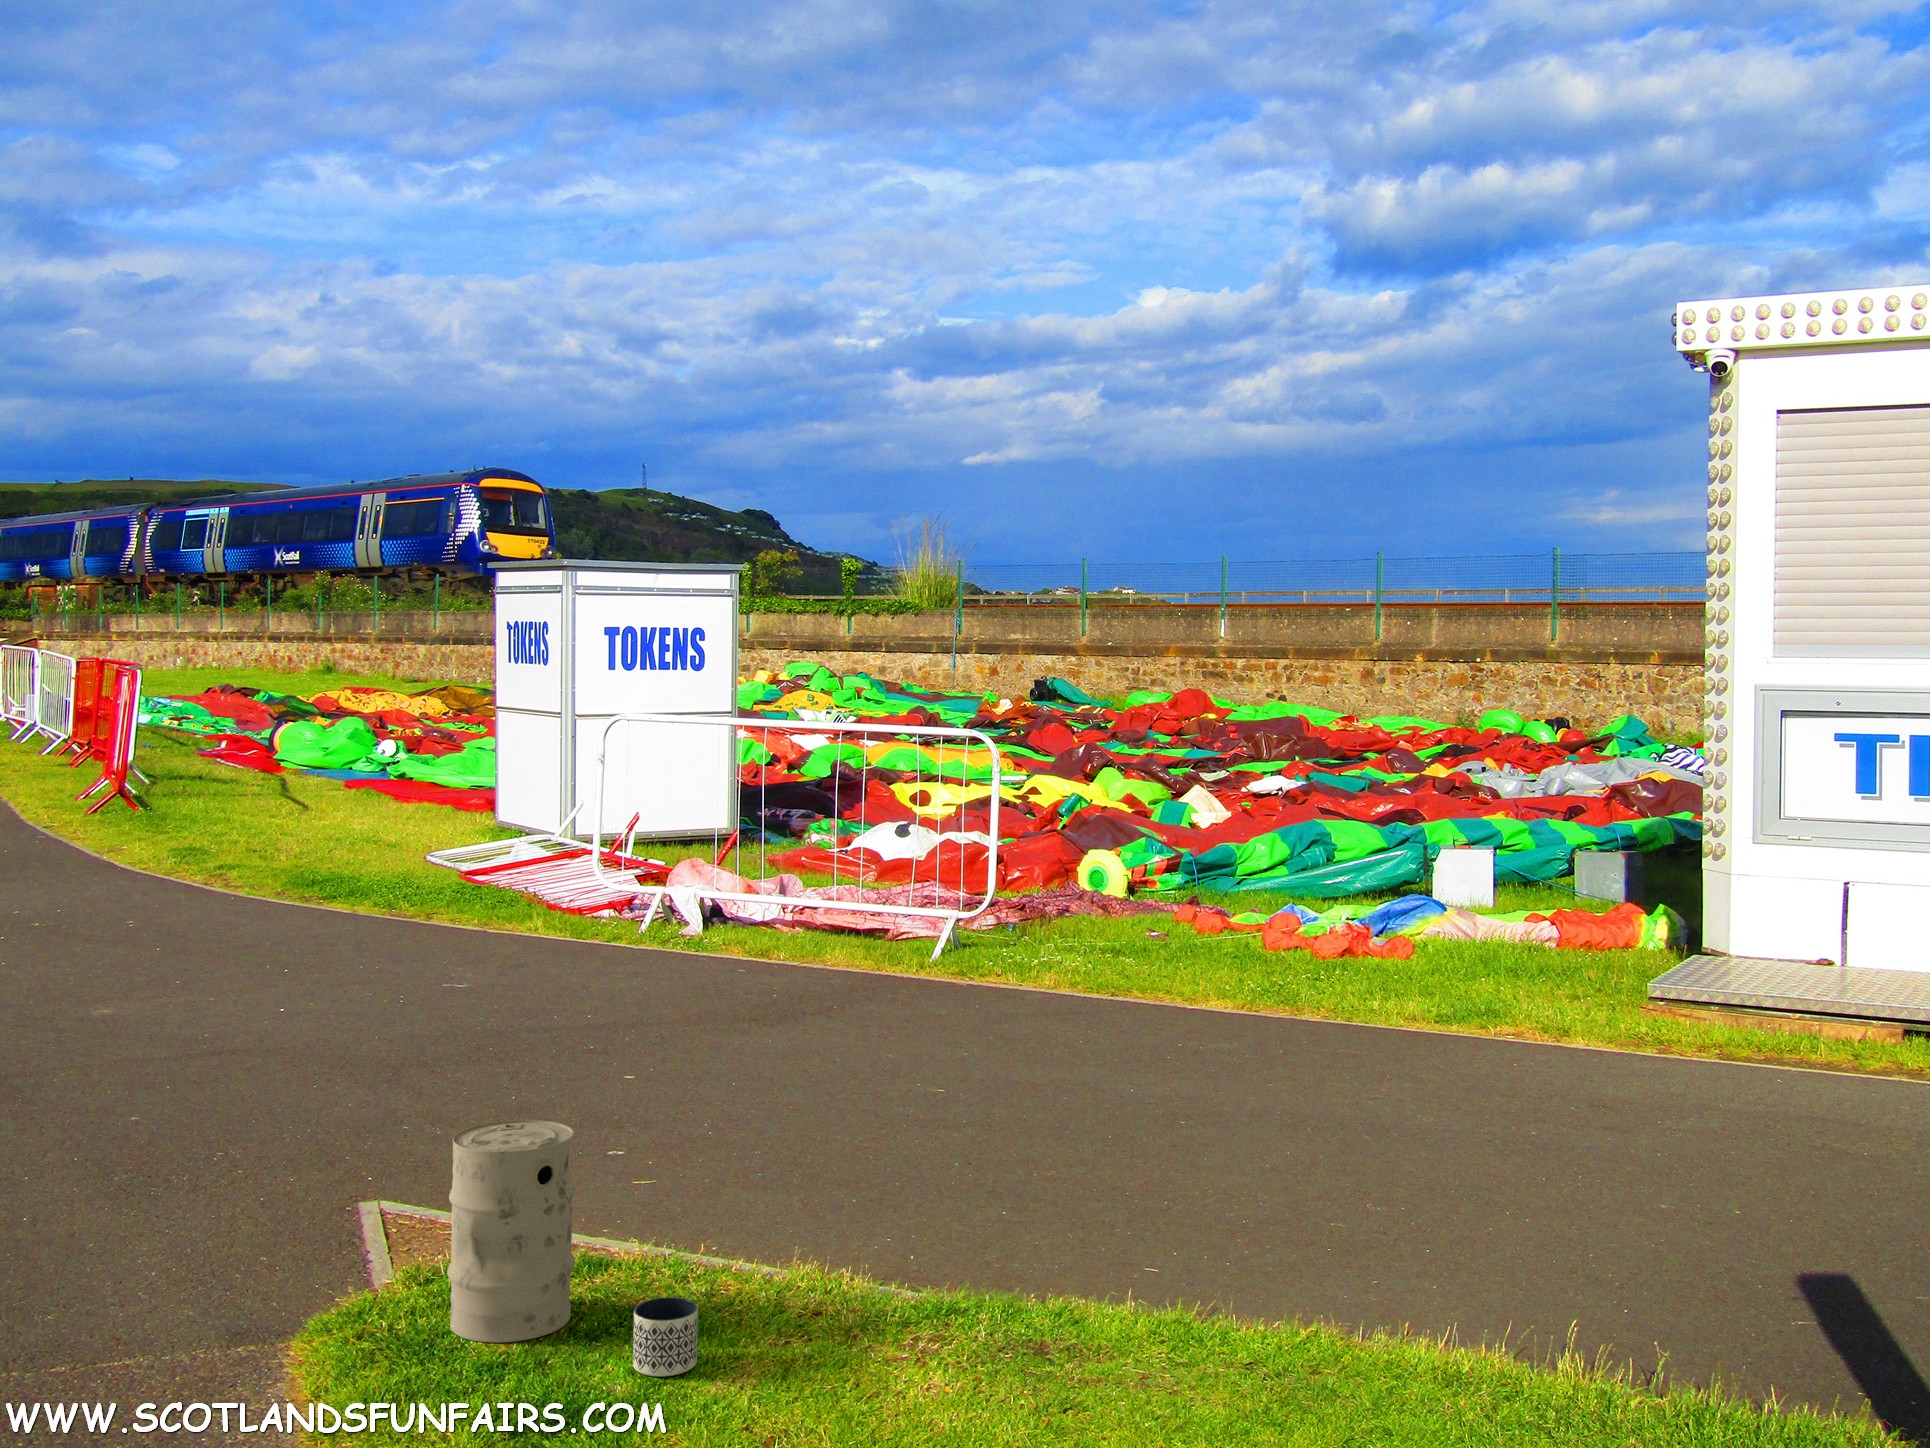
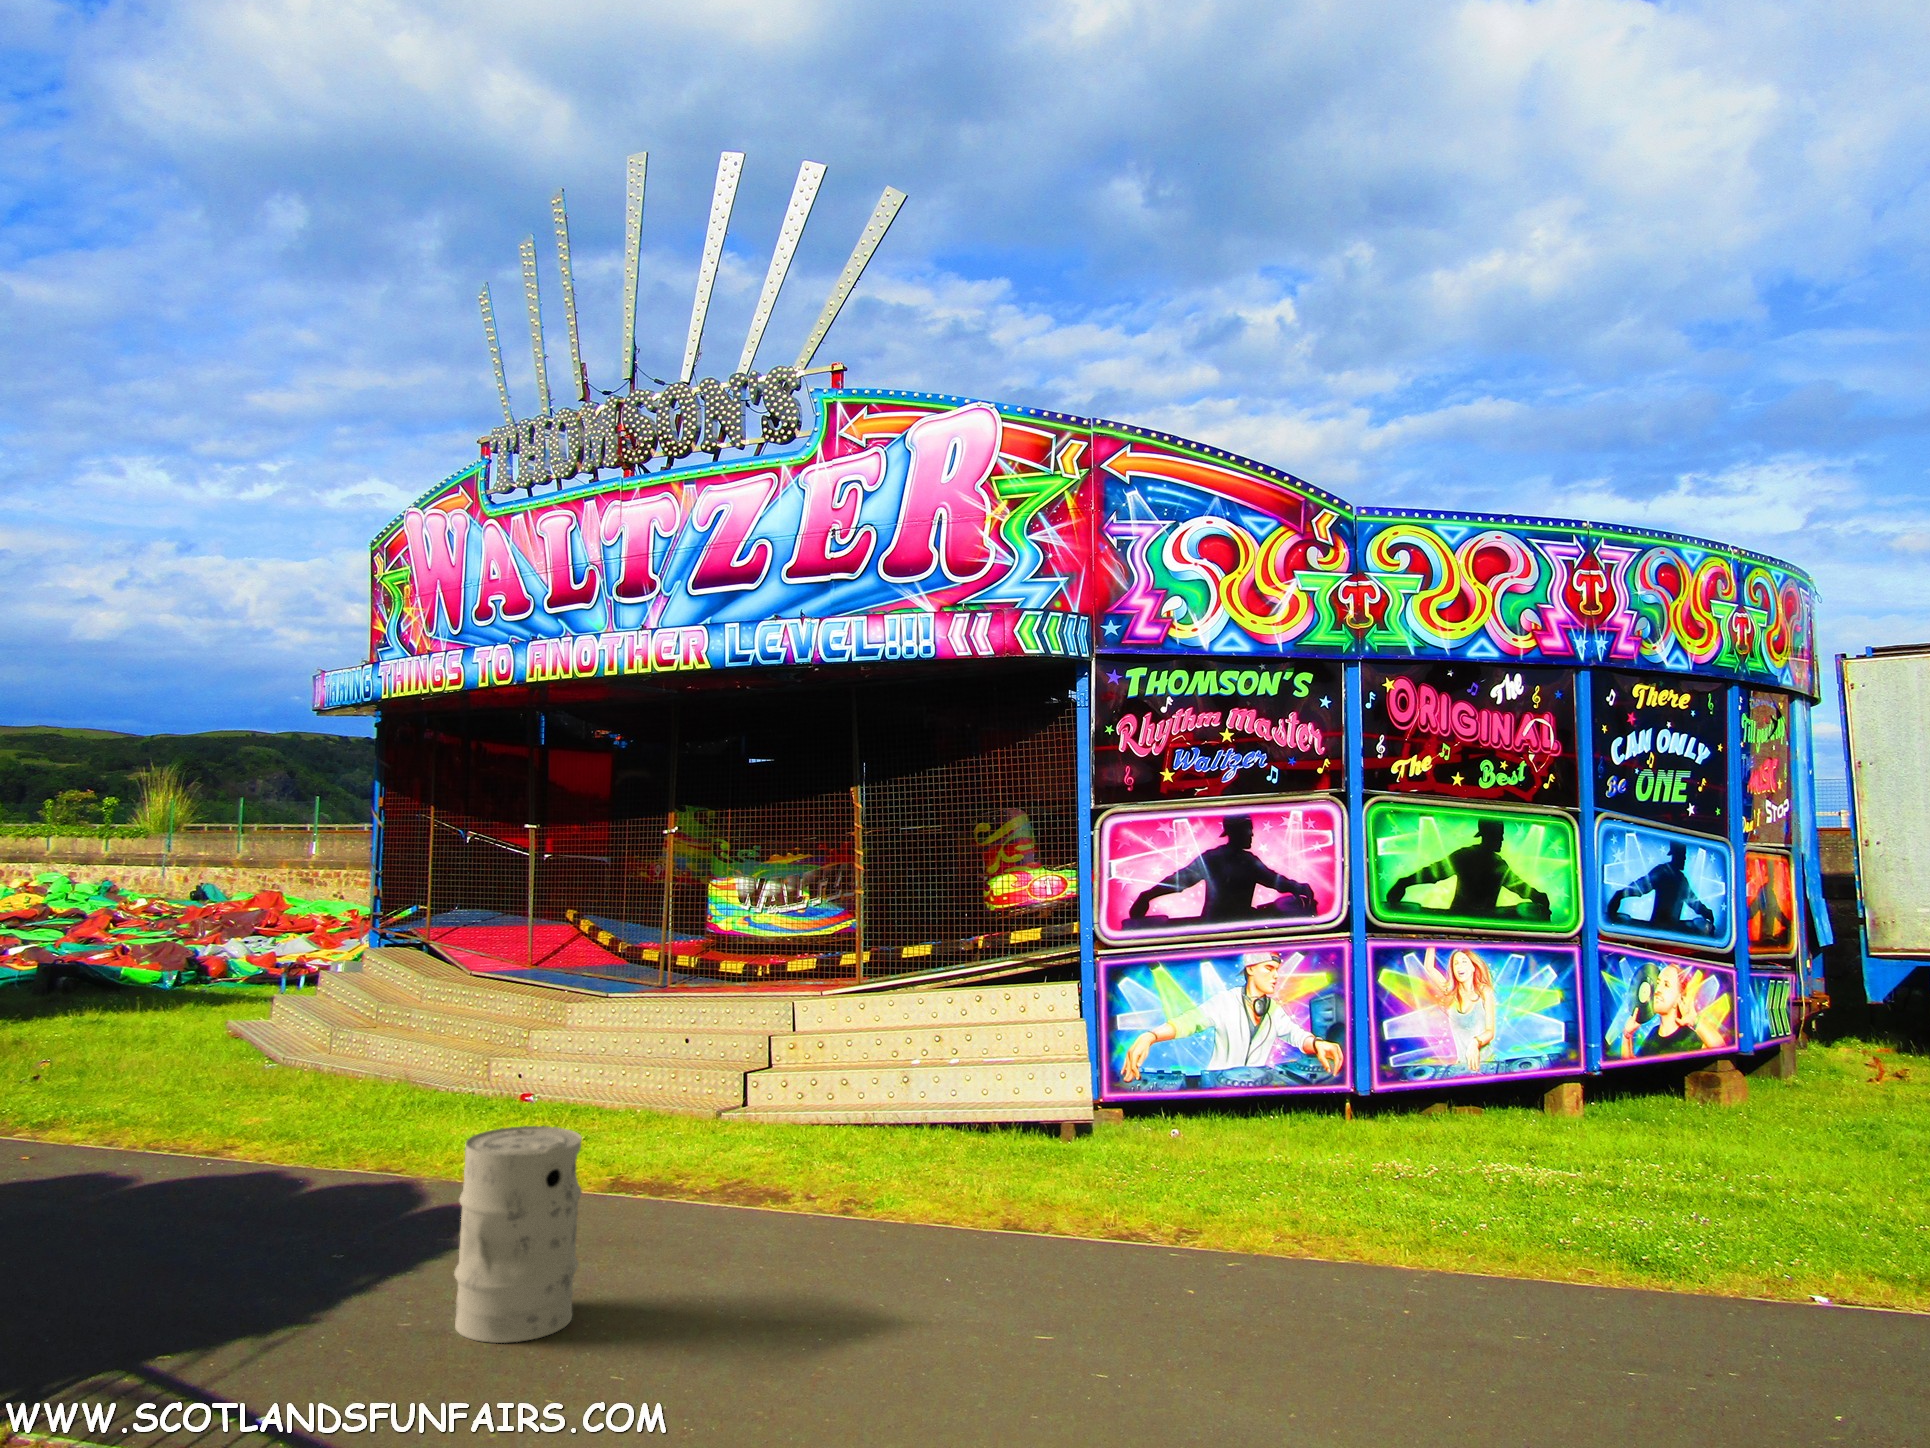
planter: present [633,1297,698,1377] -> none [632,1298,697,1376]

